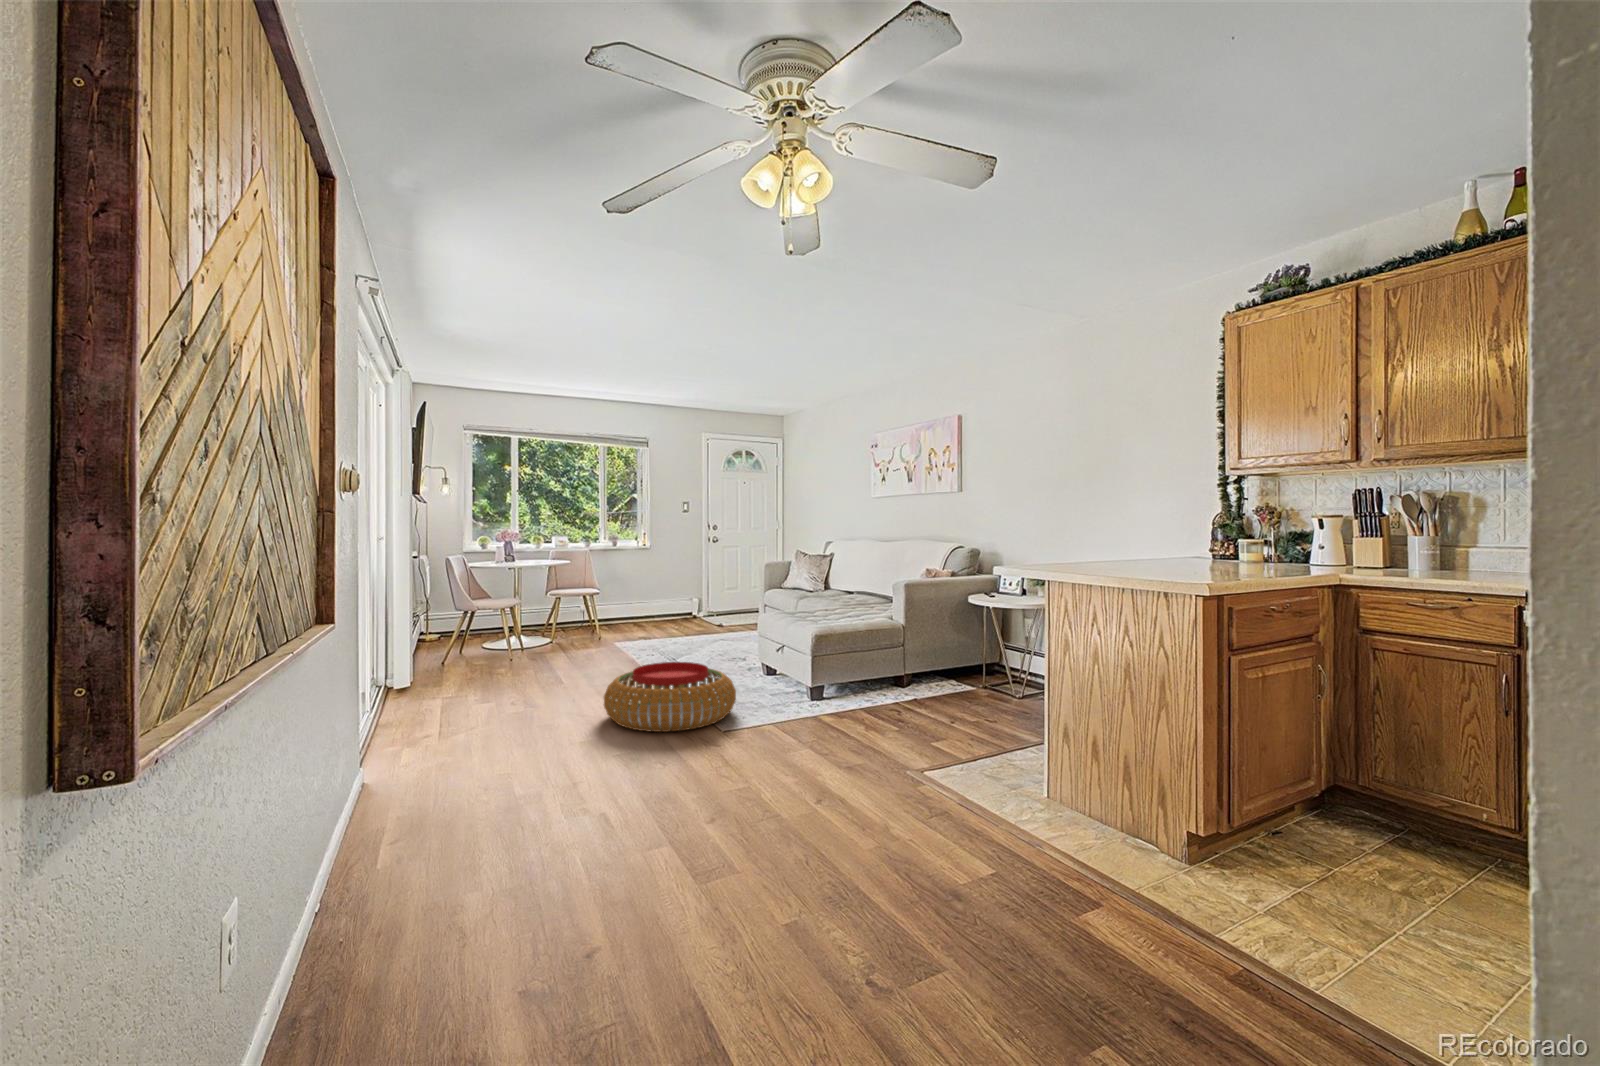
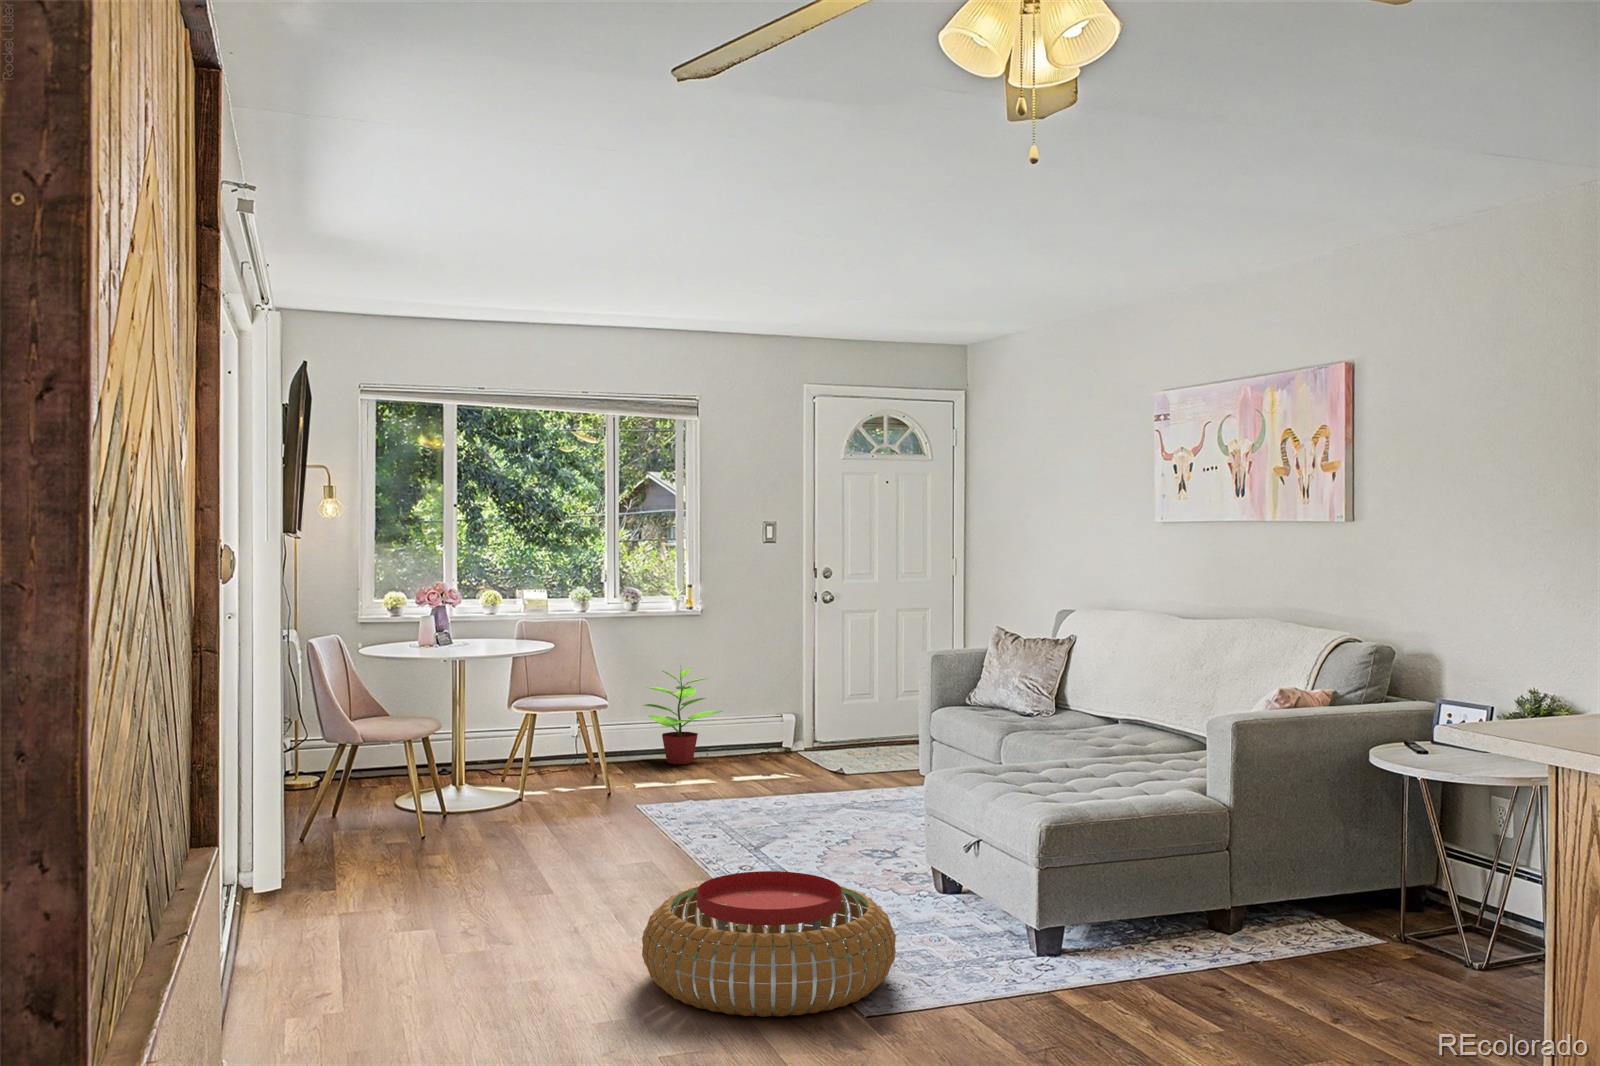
potted plant: none [617,574,660,625] -> present [644,668,722,764]

